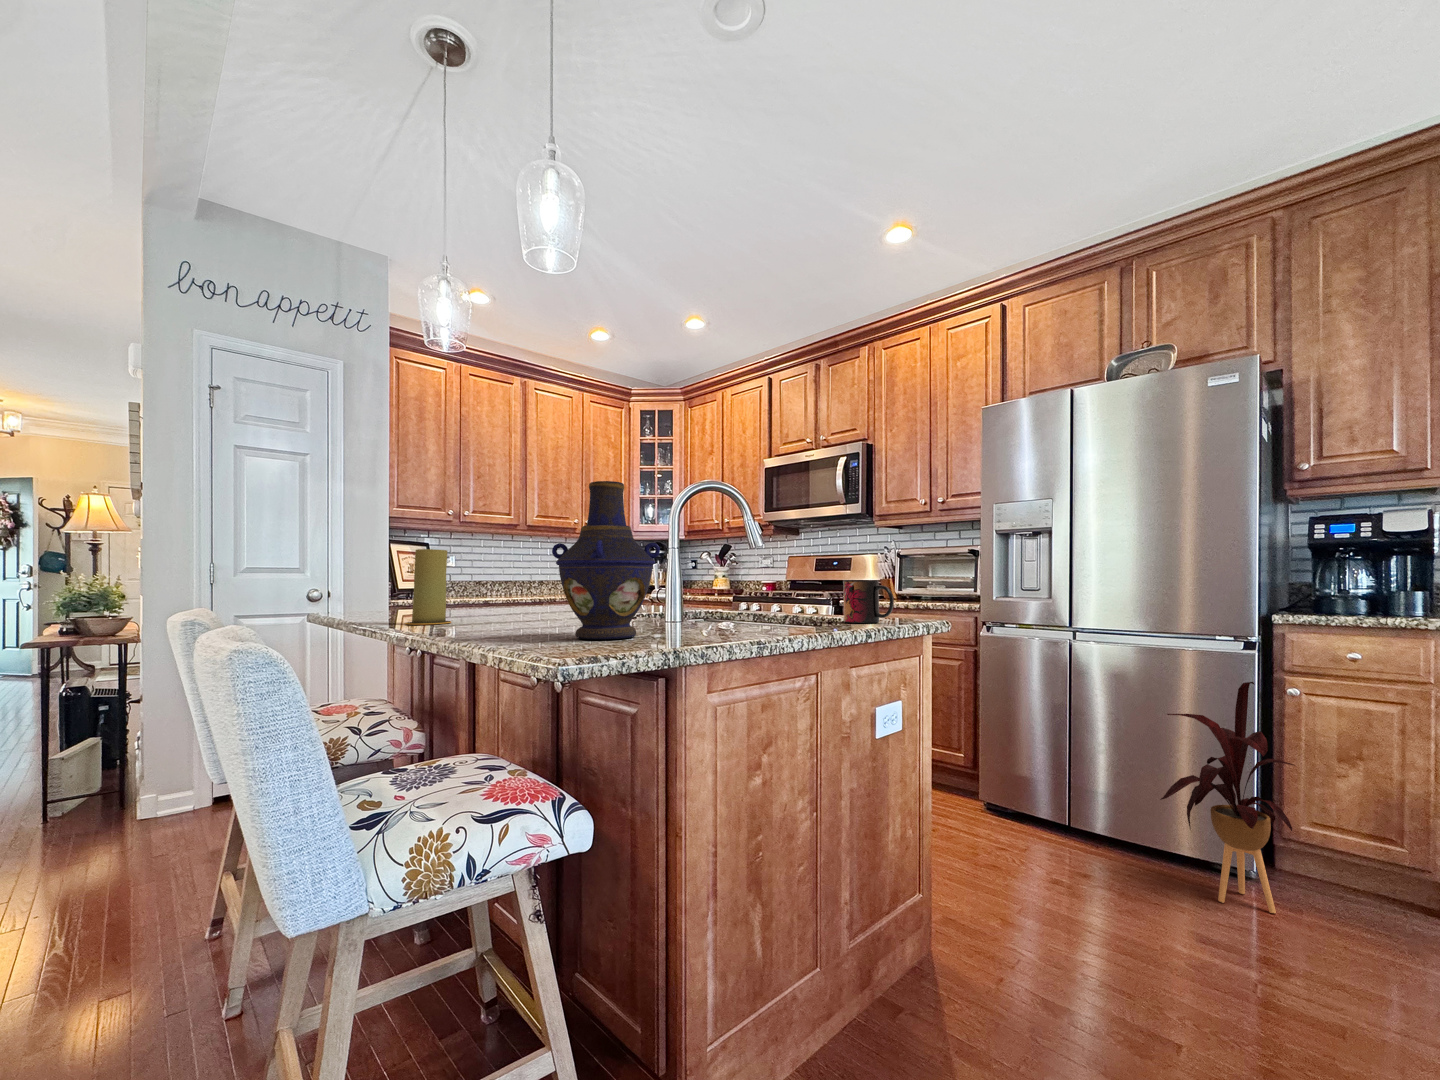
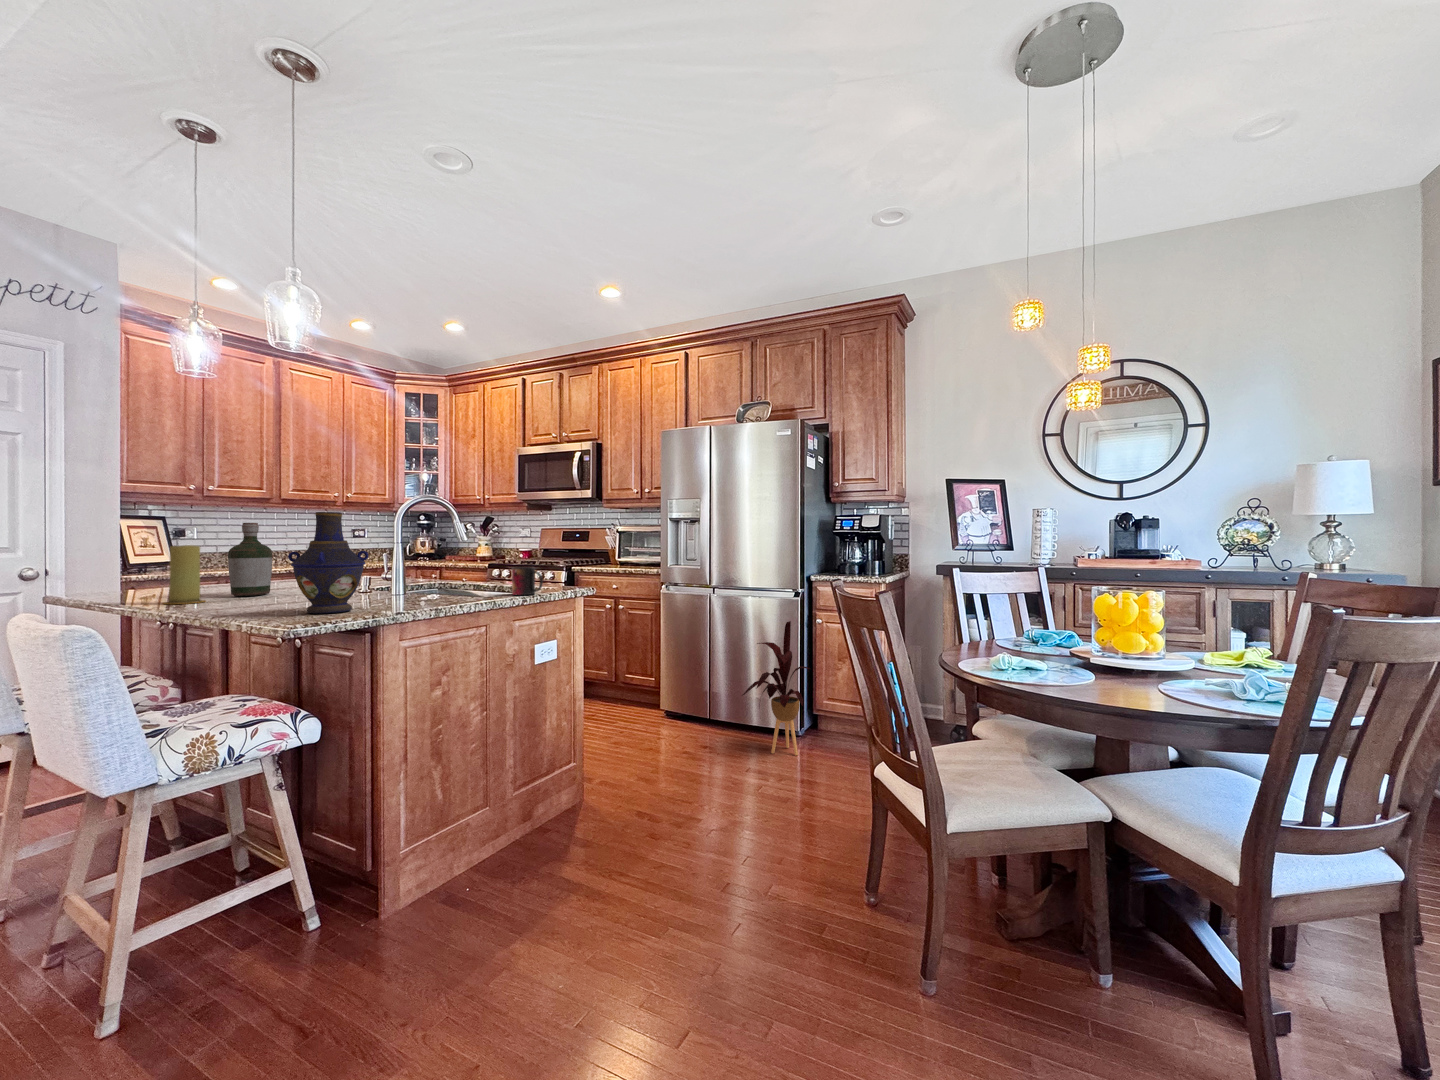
bottle: none [477,524,525,618] -> present [228,523,272,596]

